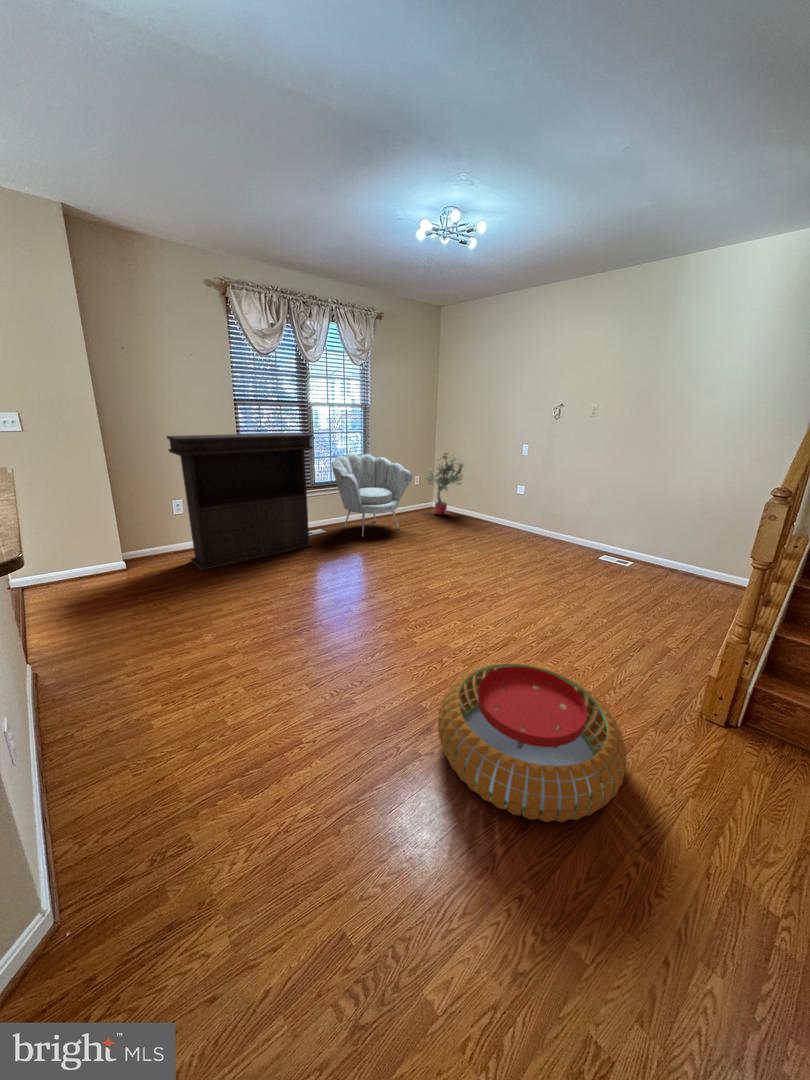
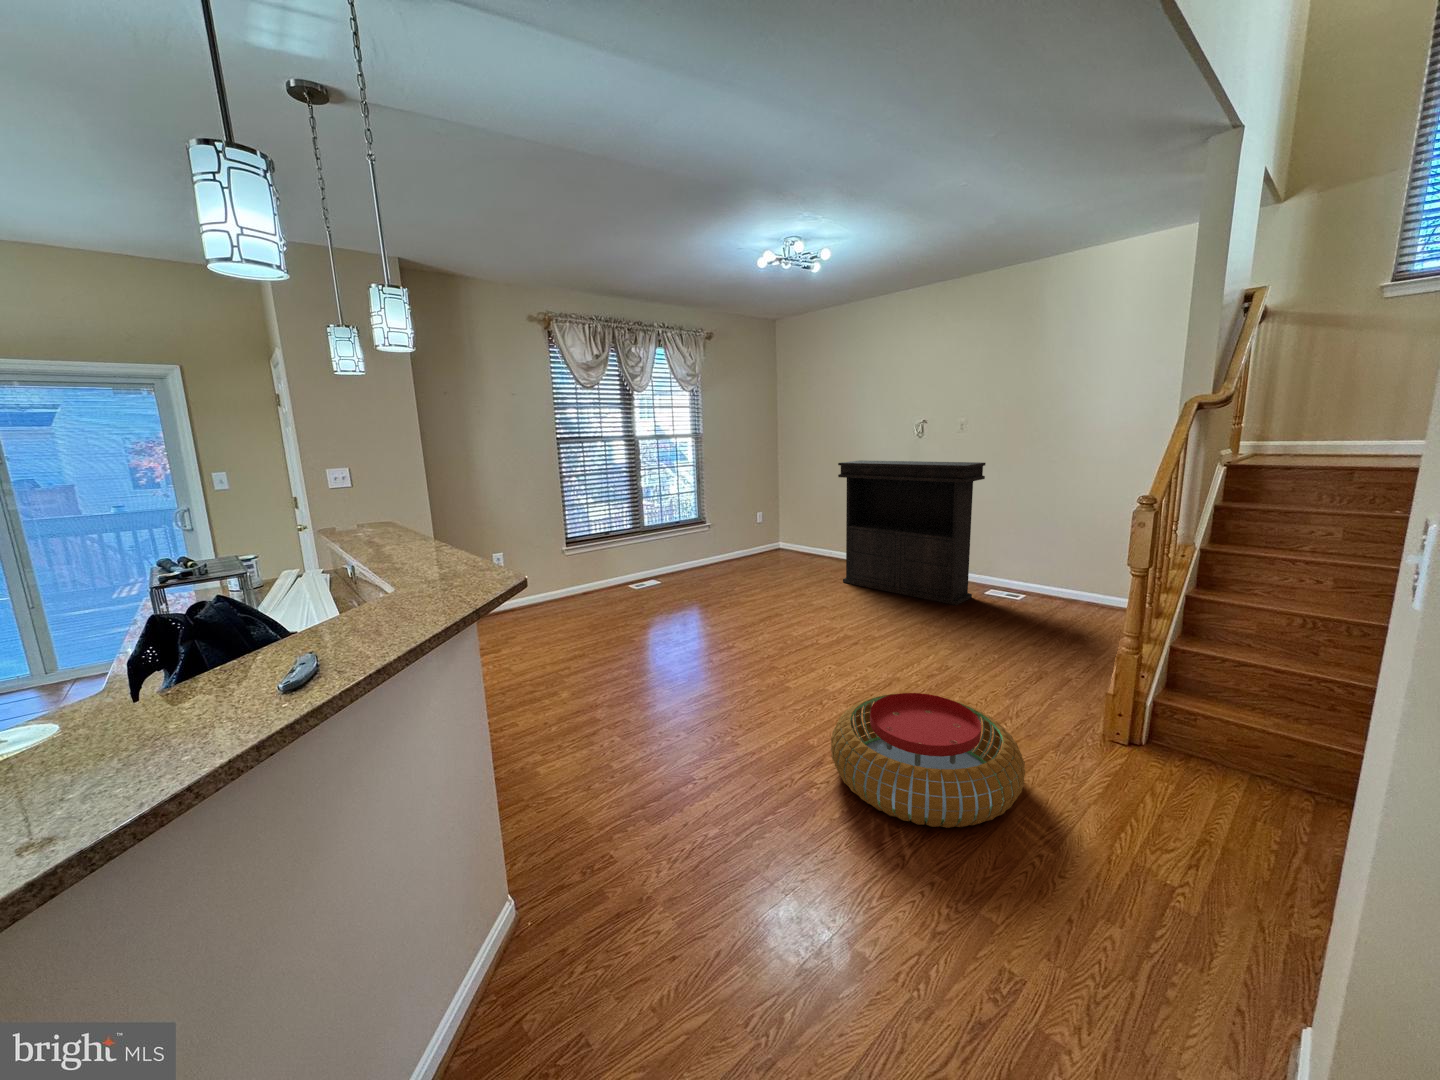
console table: present [167,433,312,571] -> present [838,460,986,605]
potted tree: present [426,453,463,515] -> none [770,483,820,559]
armchair: present [332,454,412,537] -> none [664,491,758,588]

